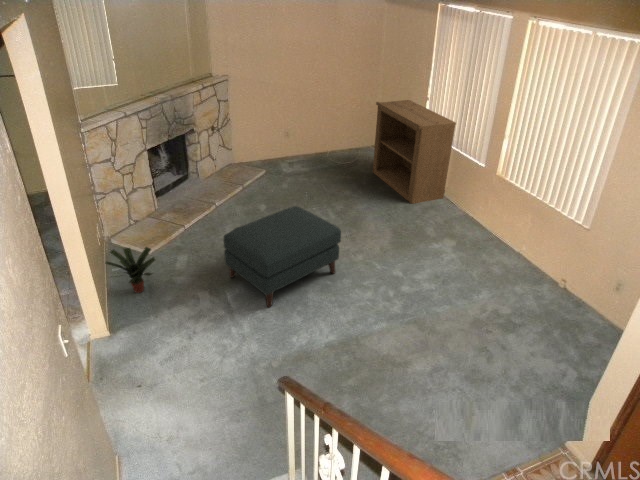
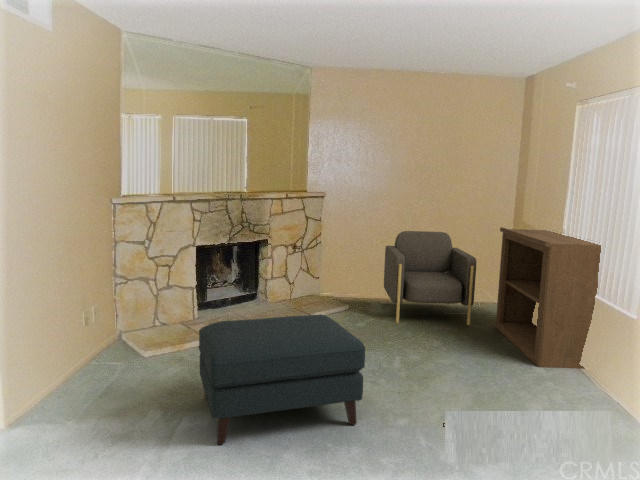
armchair: none [284,101,359,181] -> present [384,231,477,325]
potted plant: present [106,247,155,293] -> none [46,324,122,390]

